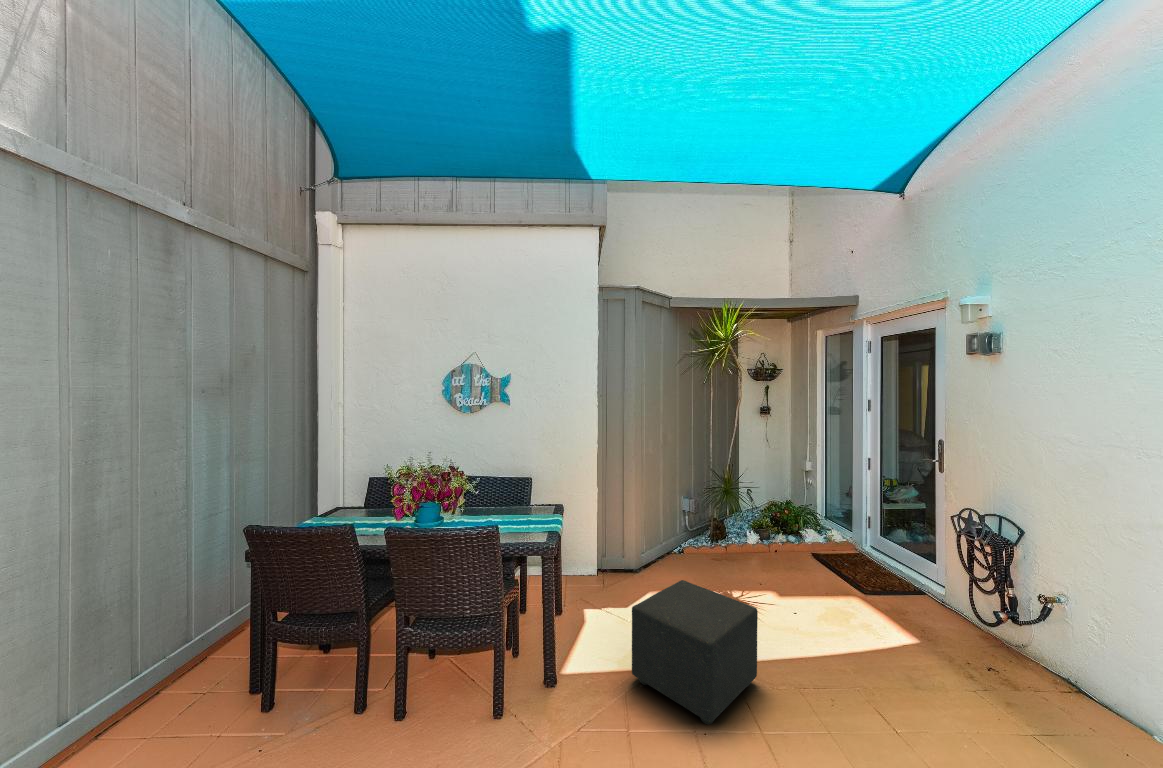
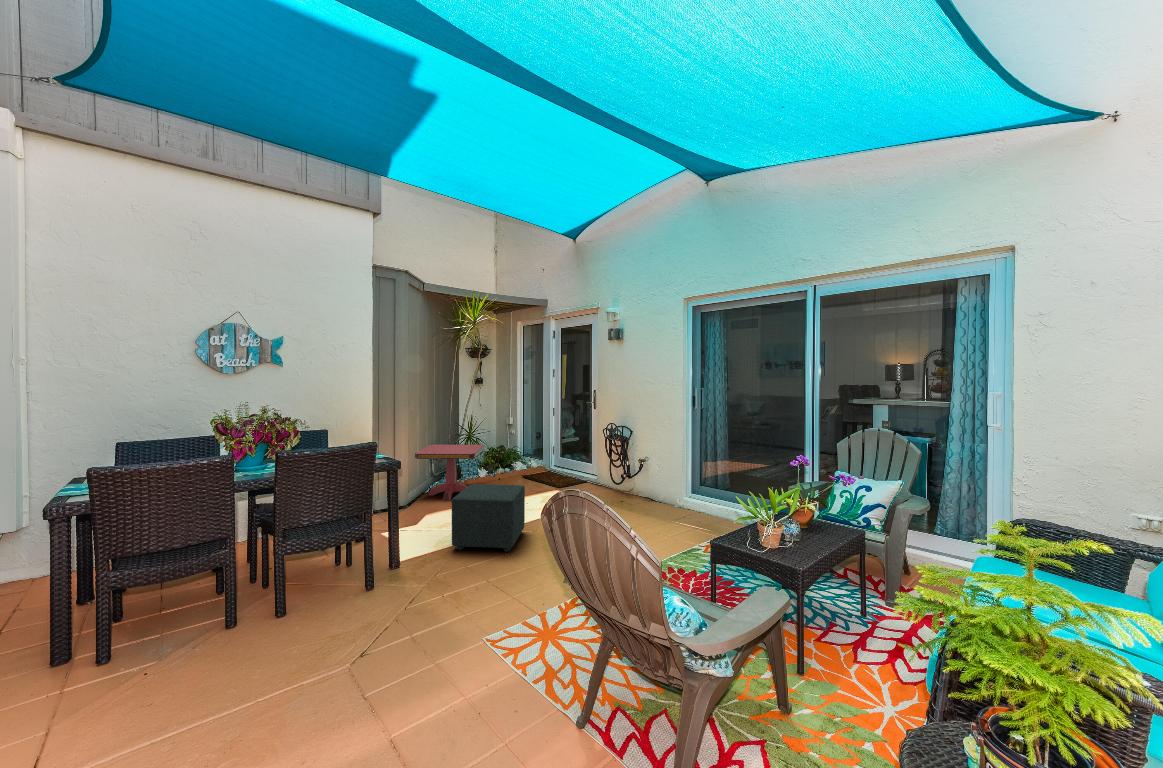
side table: none [652,494,746,574] -> present [415,444,484,501]

